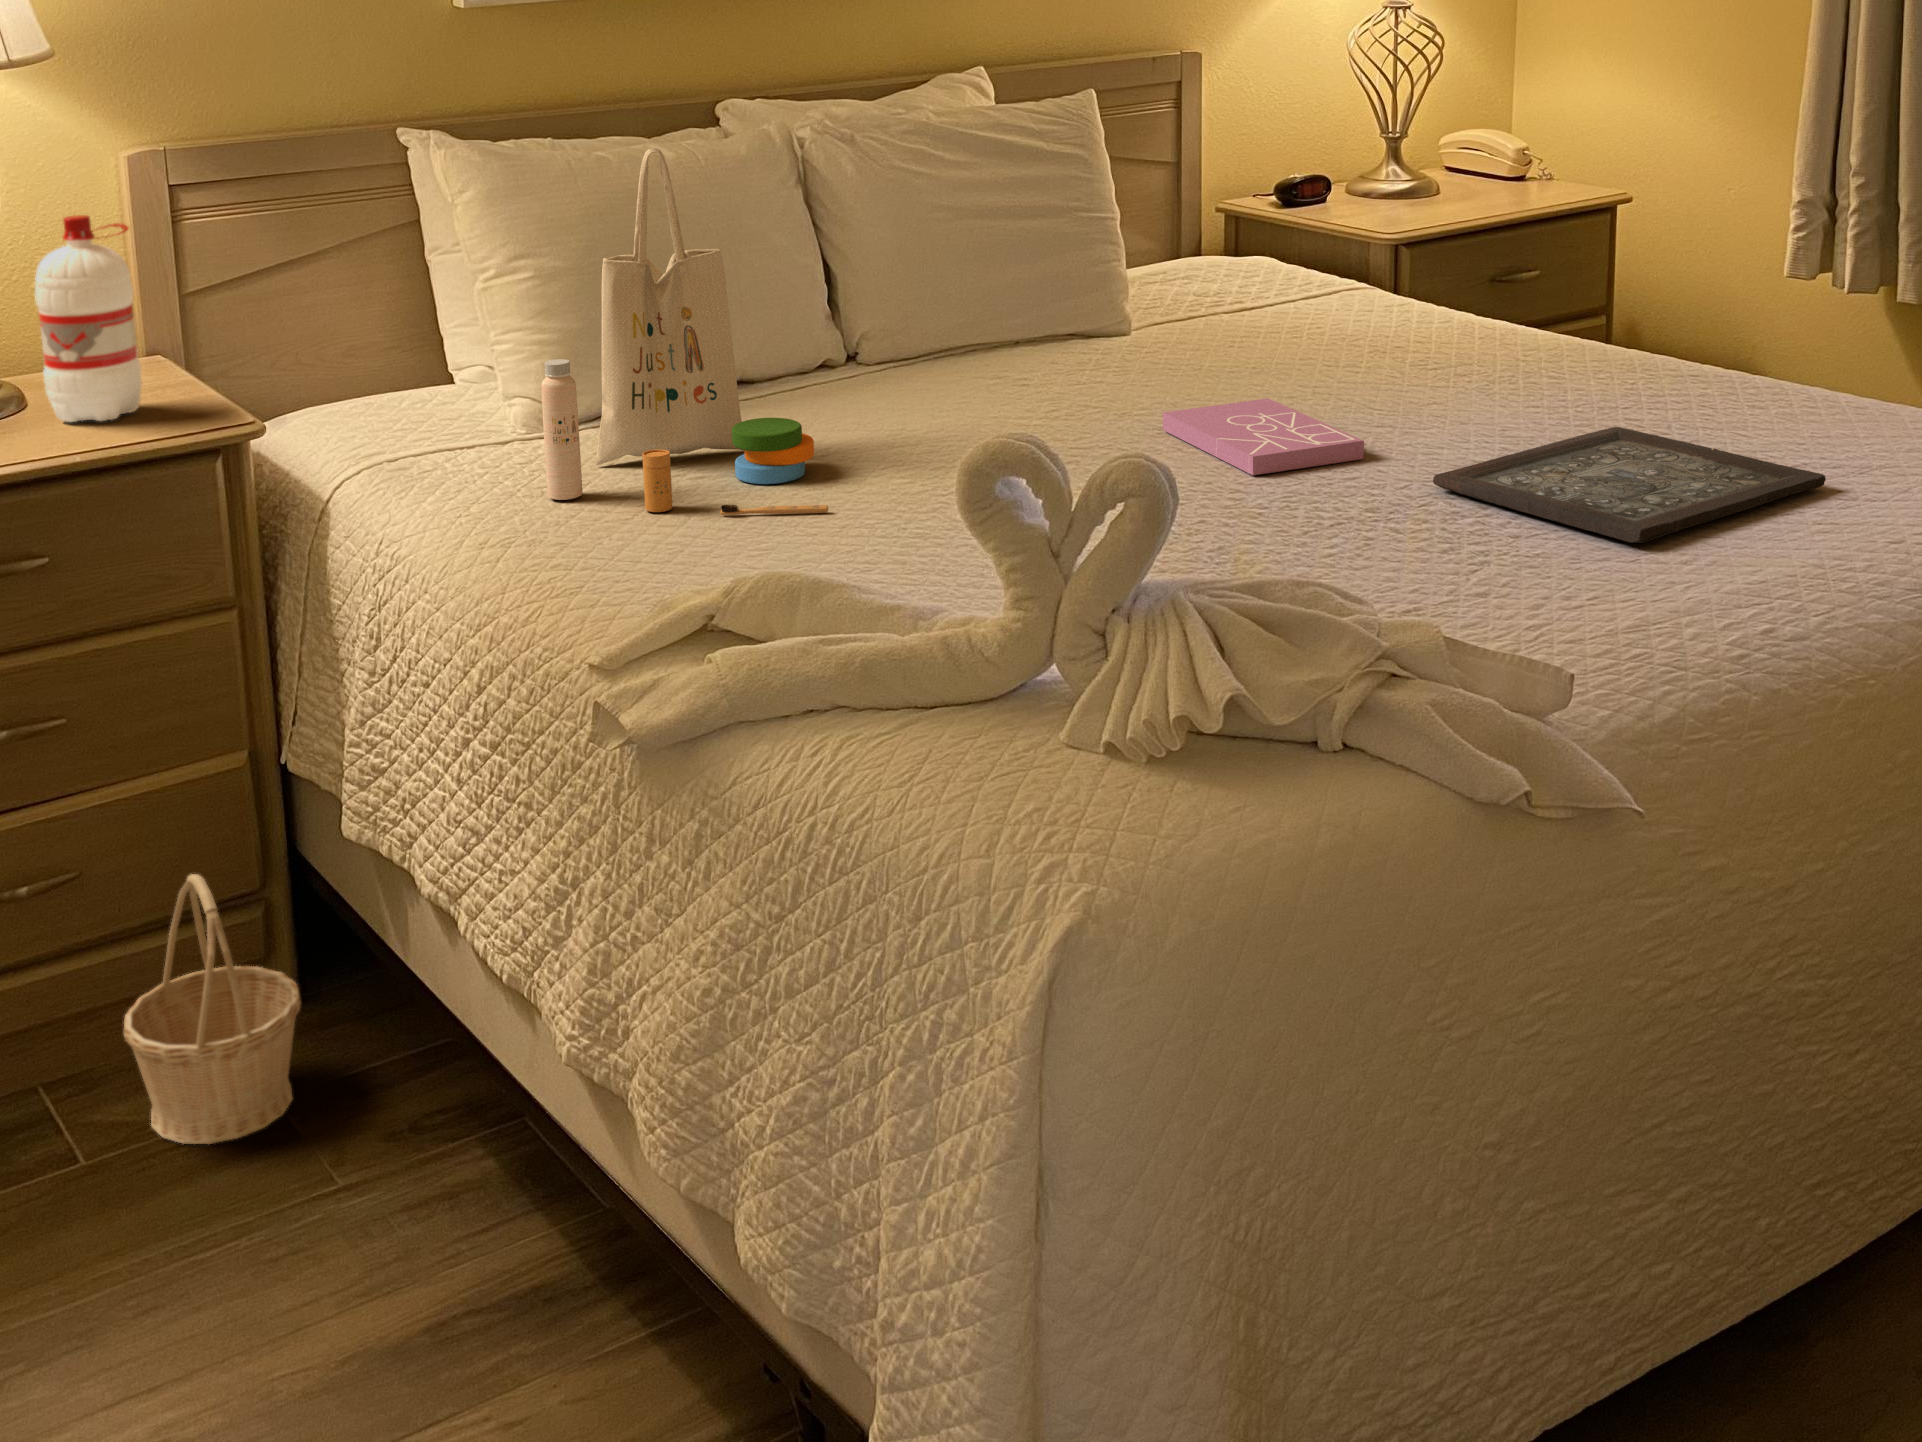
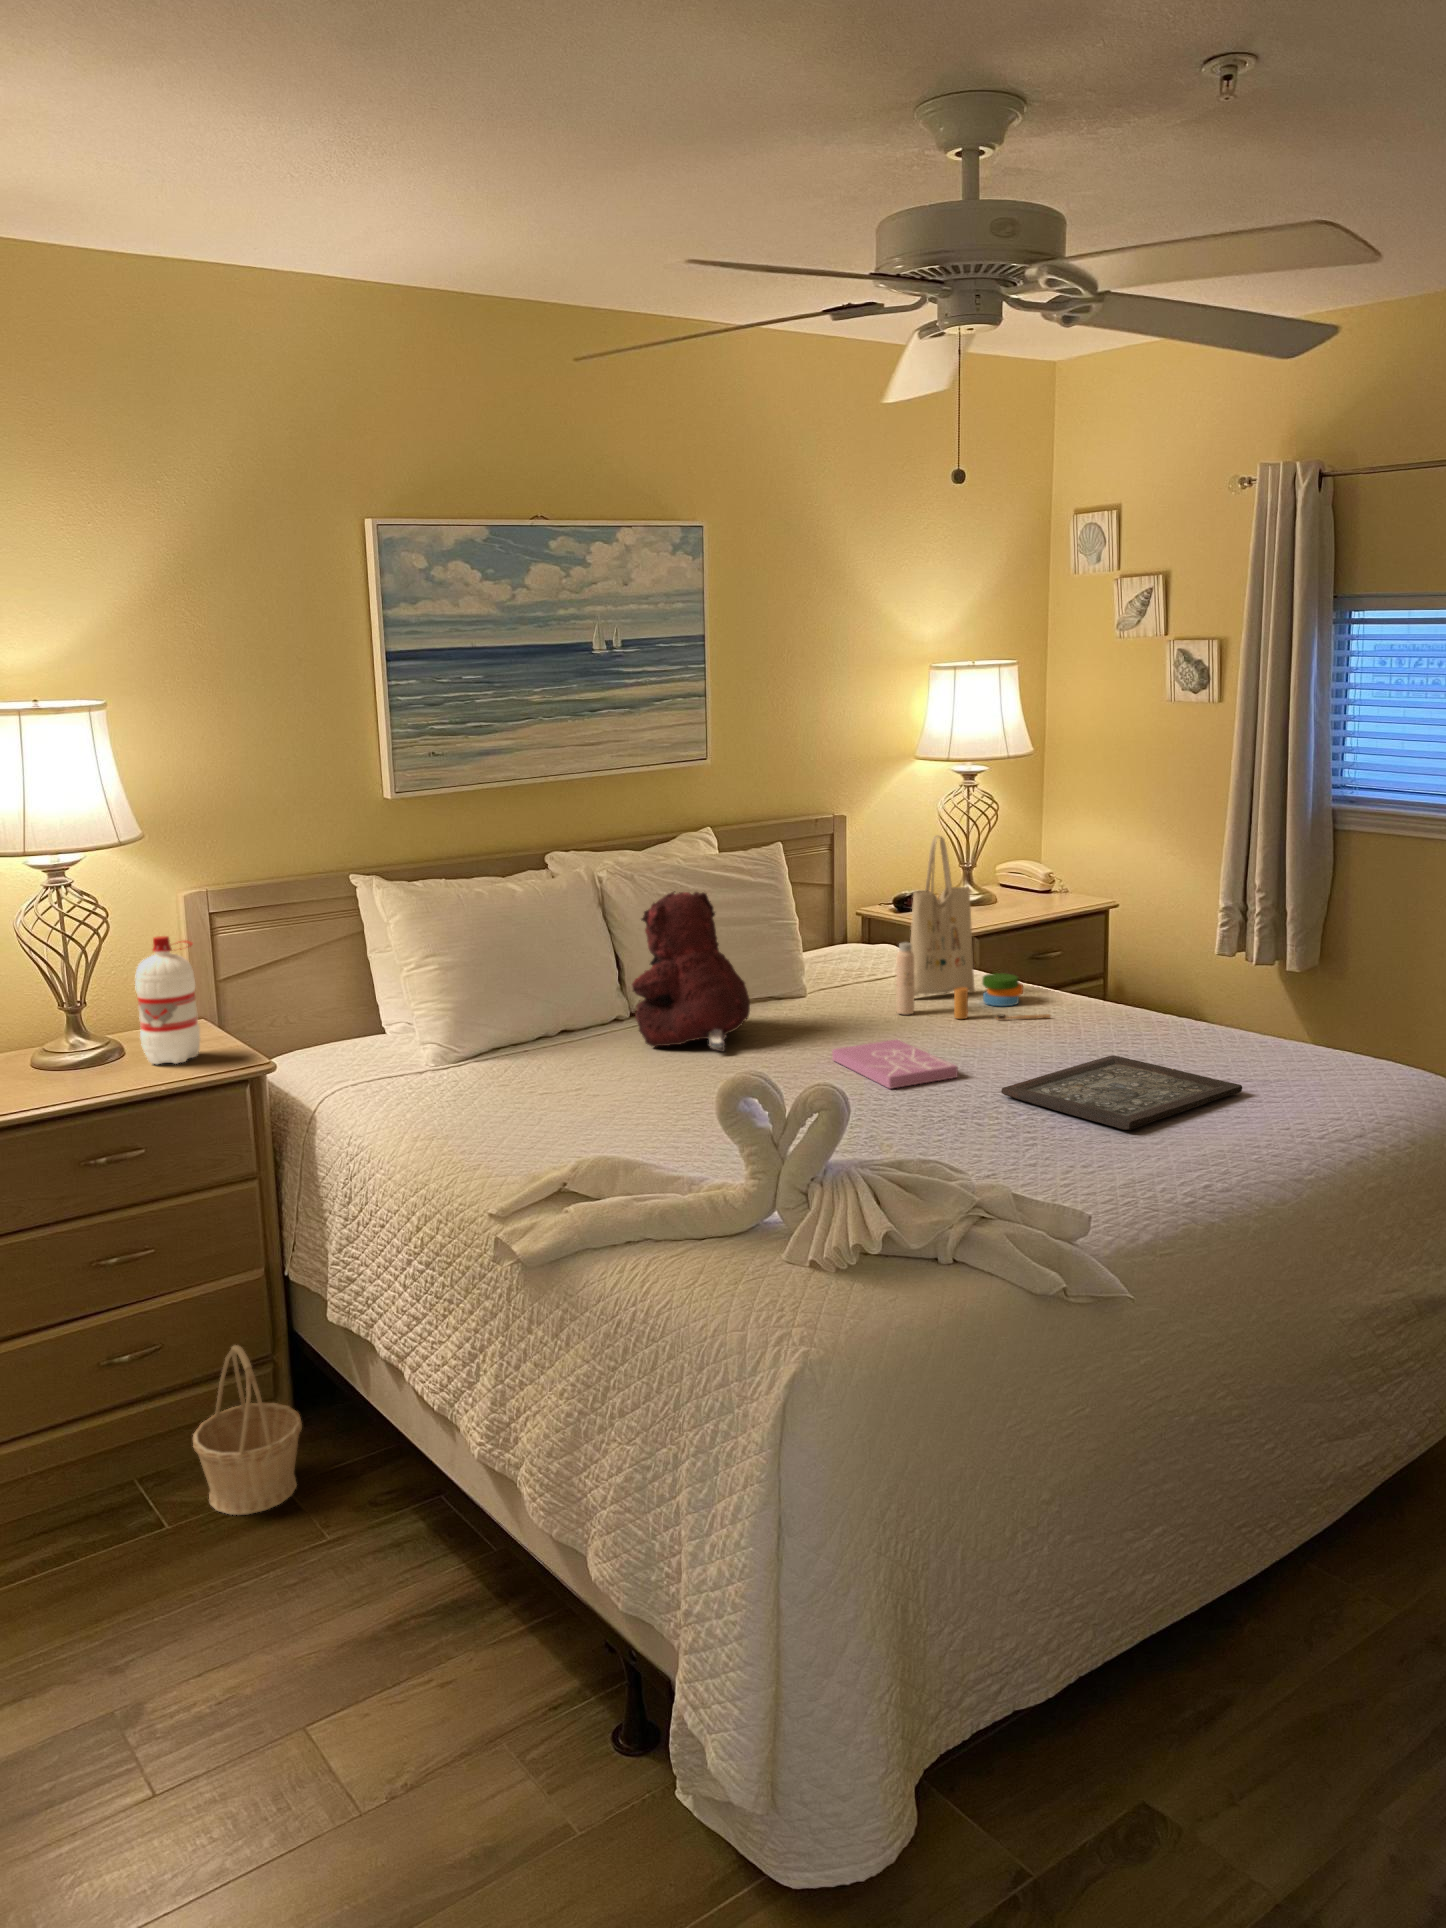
tote bag: present [541,148,828,515] -> present [896,835,1050,1020]
teddy bear: none [842,157,1033,416] -> present [632,891,750,1052]

